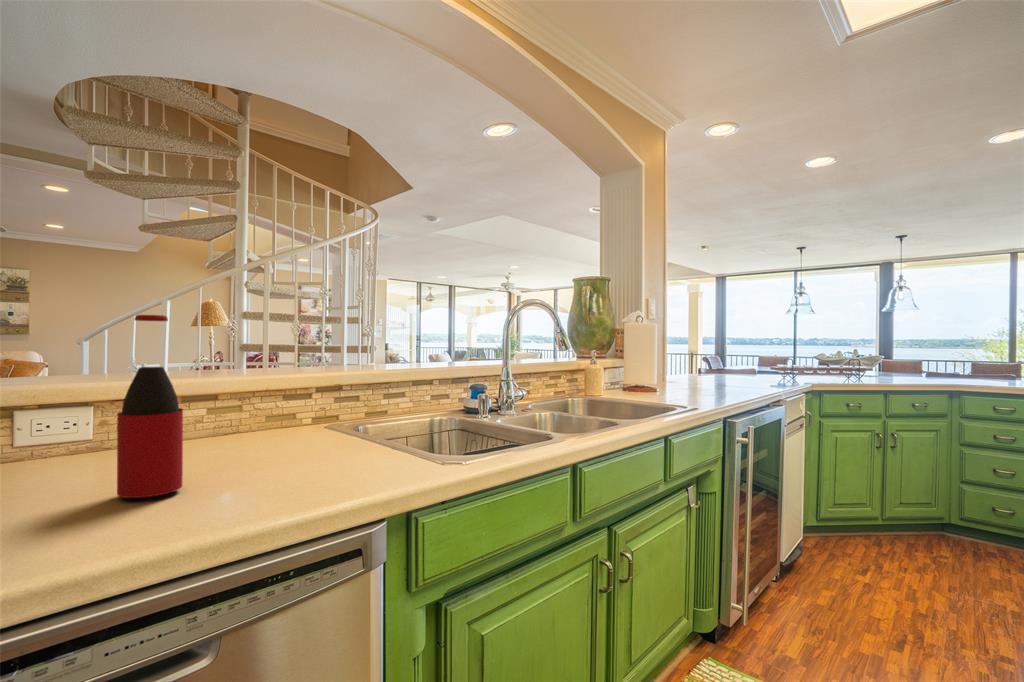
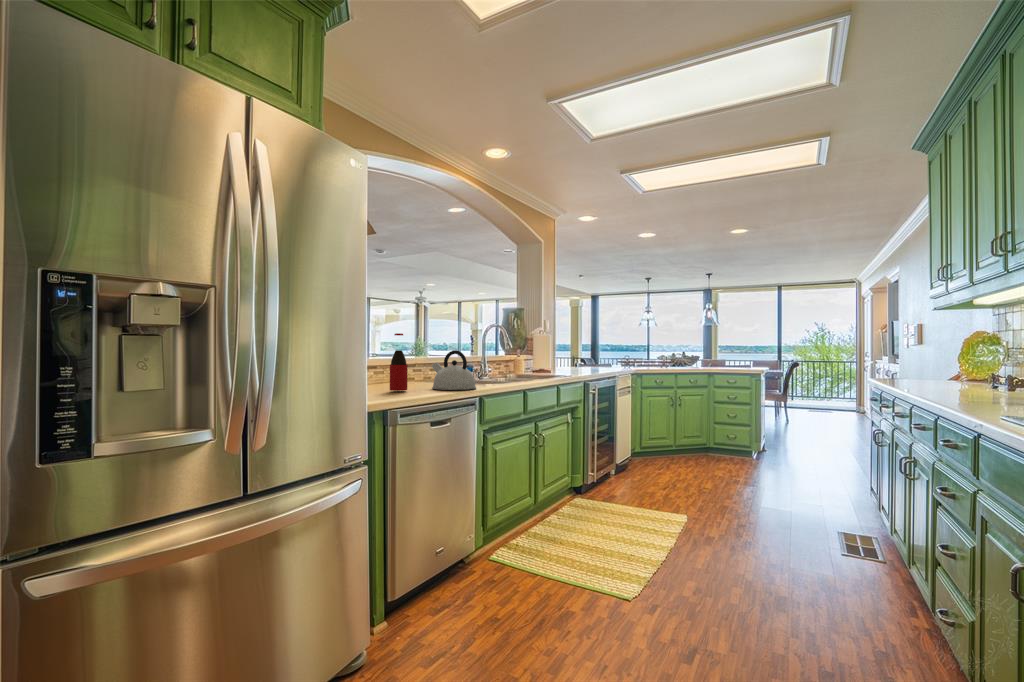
kettle: none [286,365,418,492] -> present [432,350,476,390]

